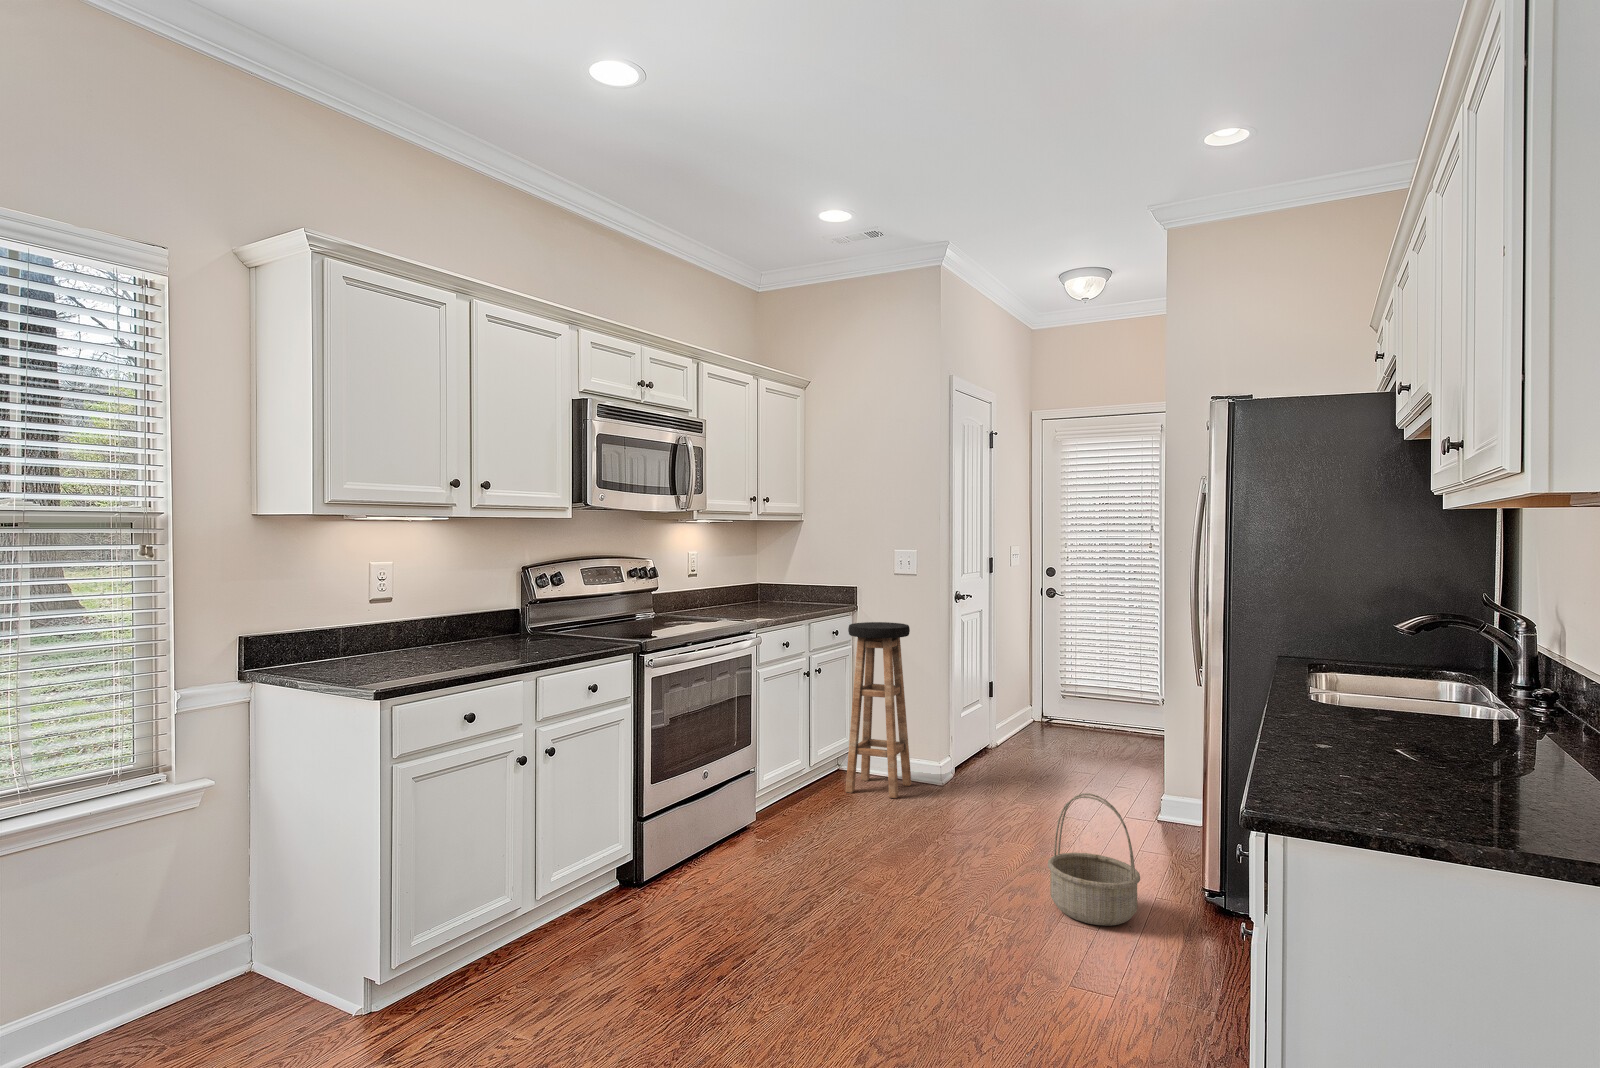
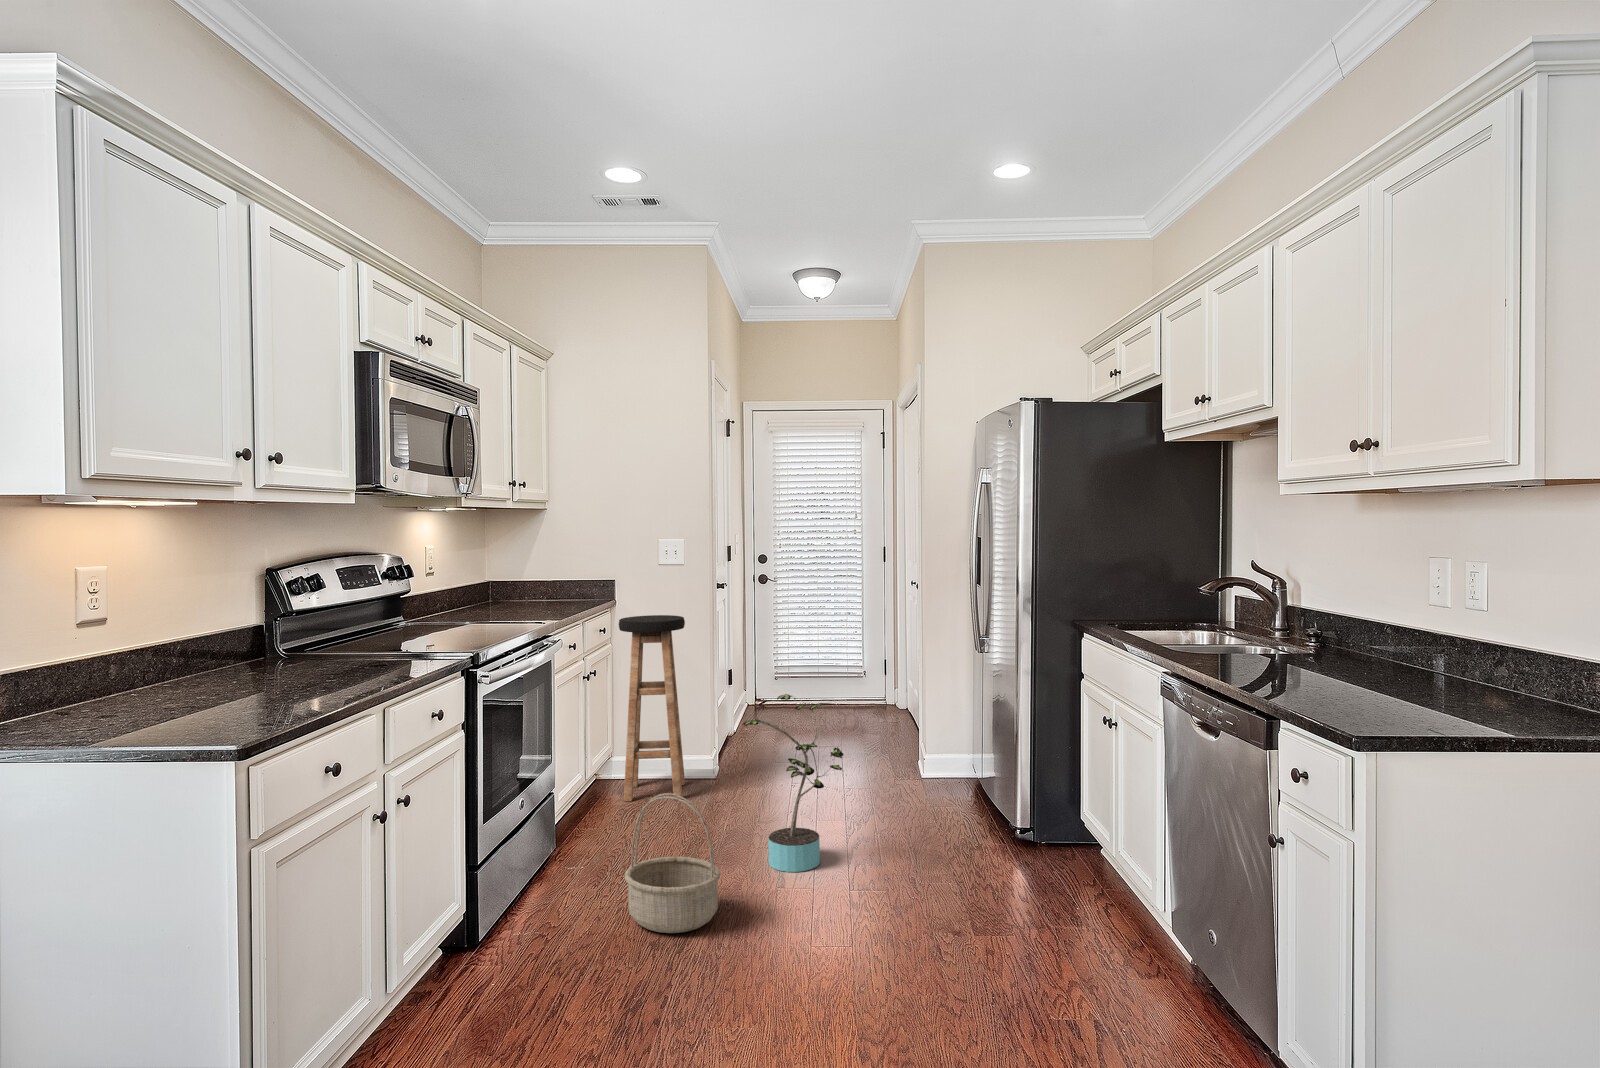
potted plant: none [901,708,996,883] -> present [743,694,843,872]
basket: present [1048,793,1140,926] -> present [625,793,720,933]

